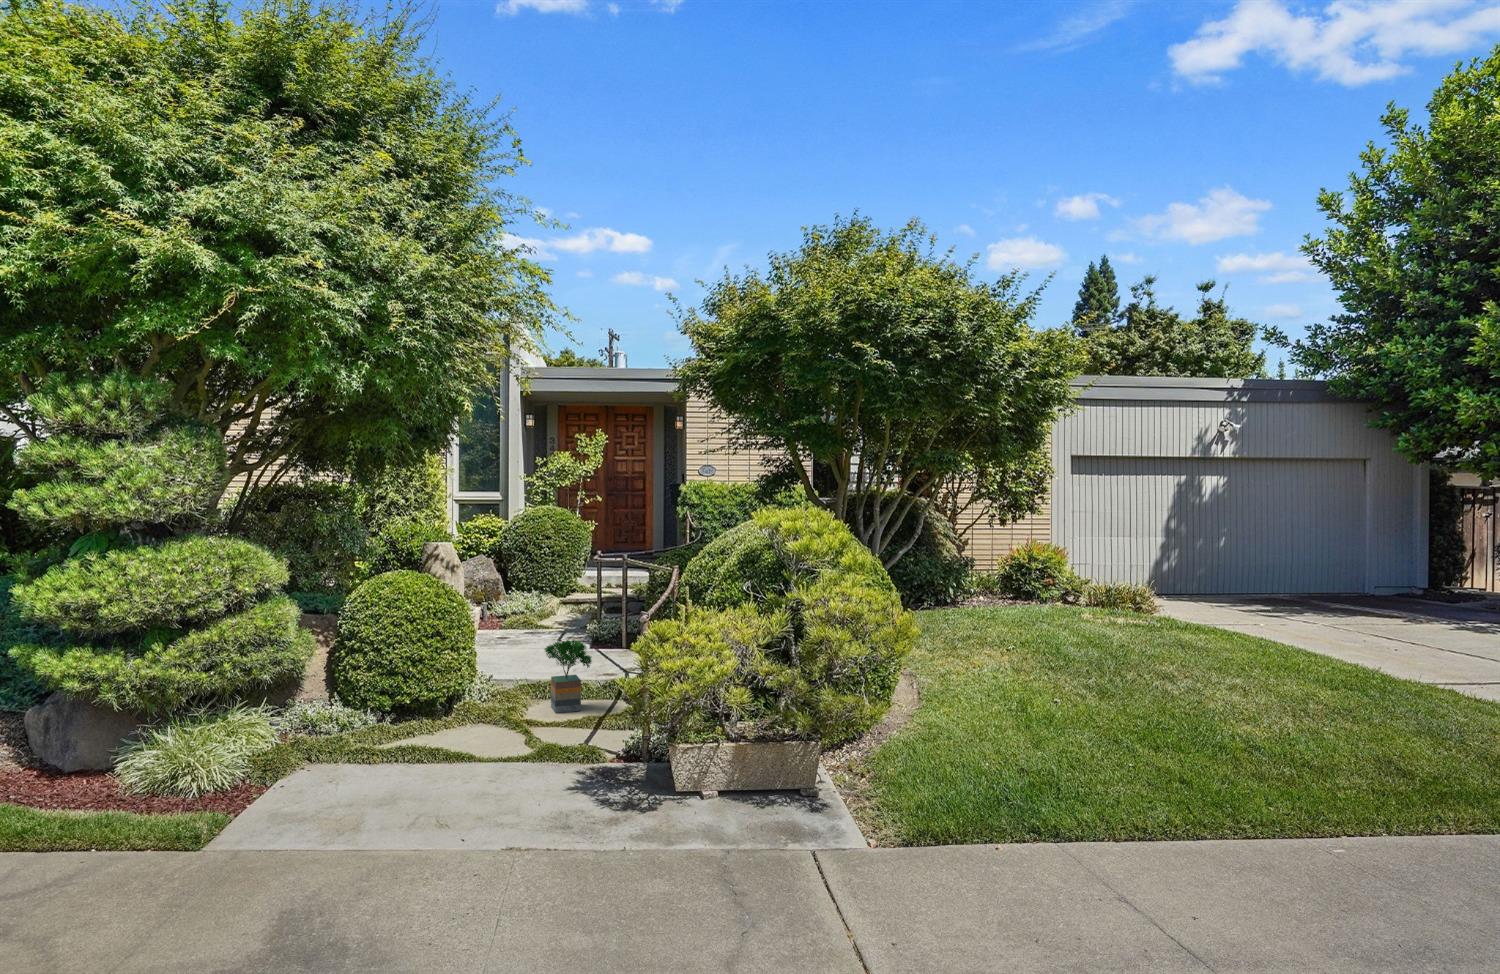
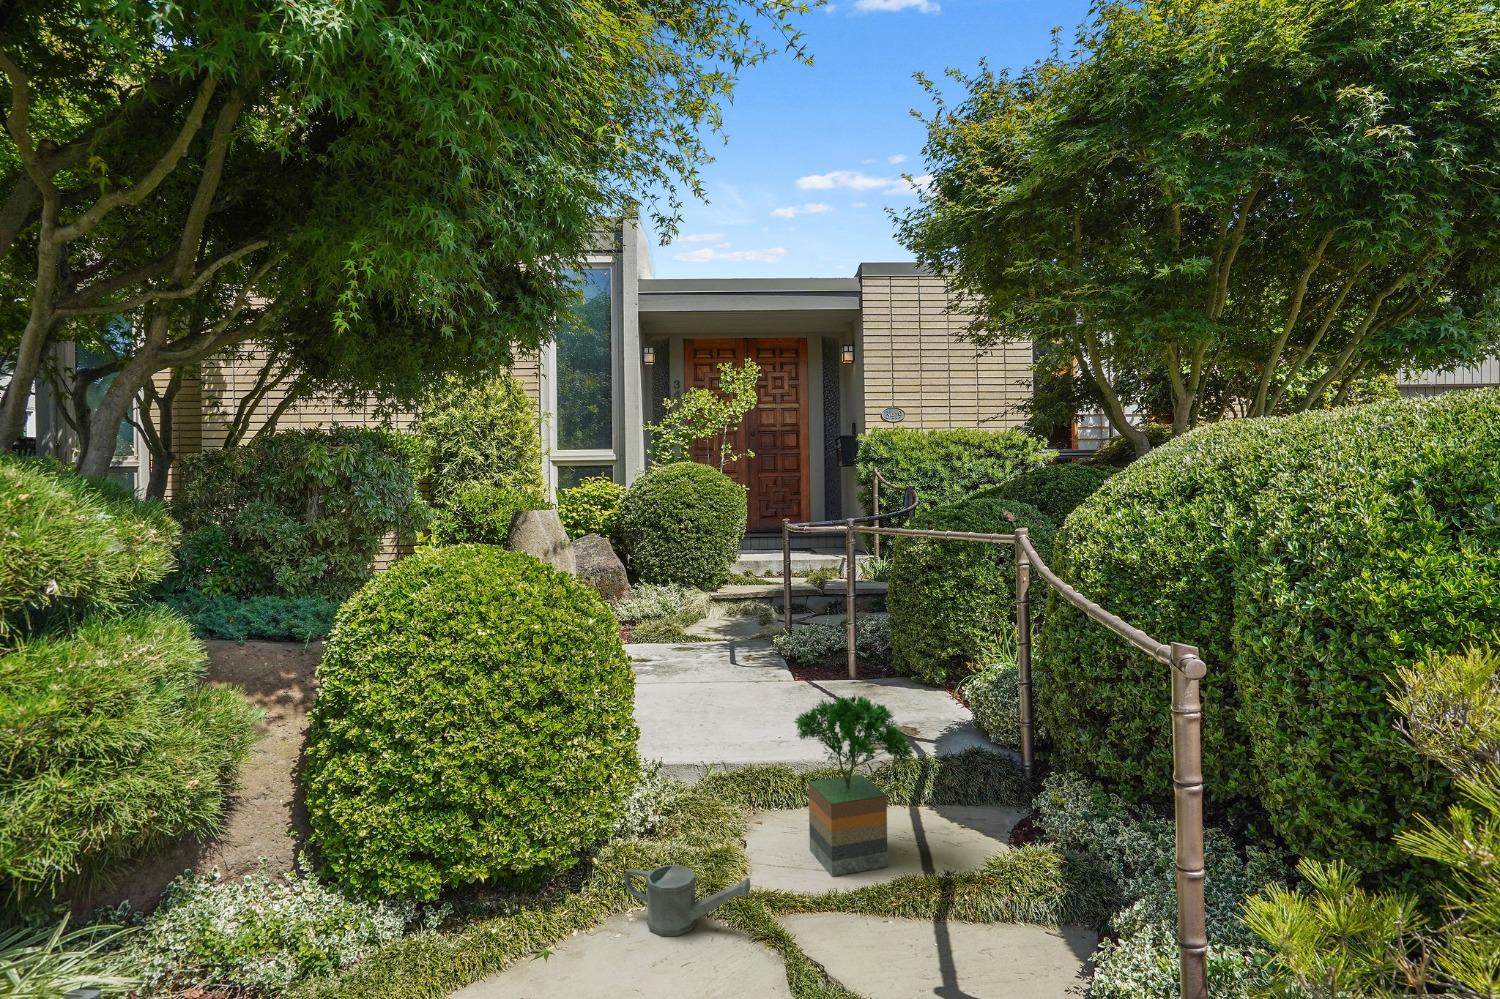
watering can: none [465,703,513,727] -> present [625,865,750,936]

